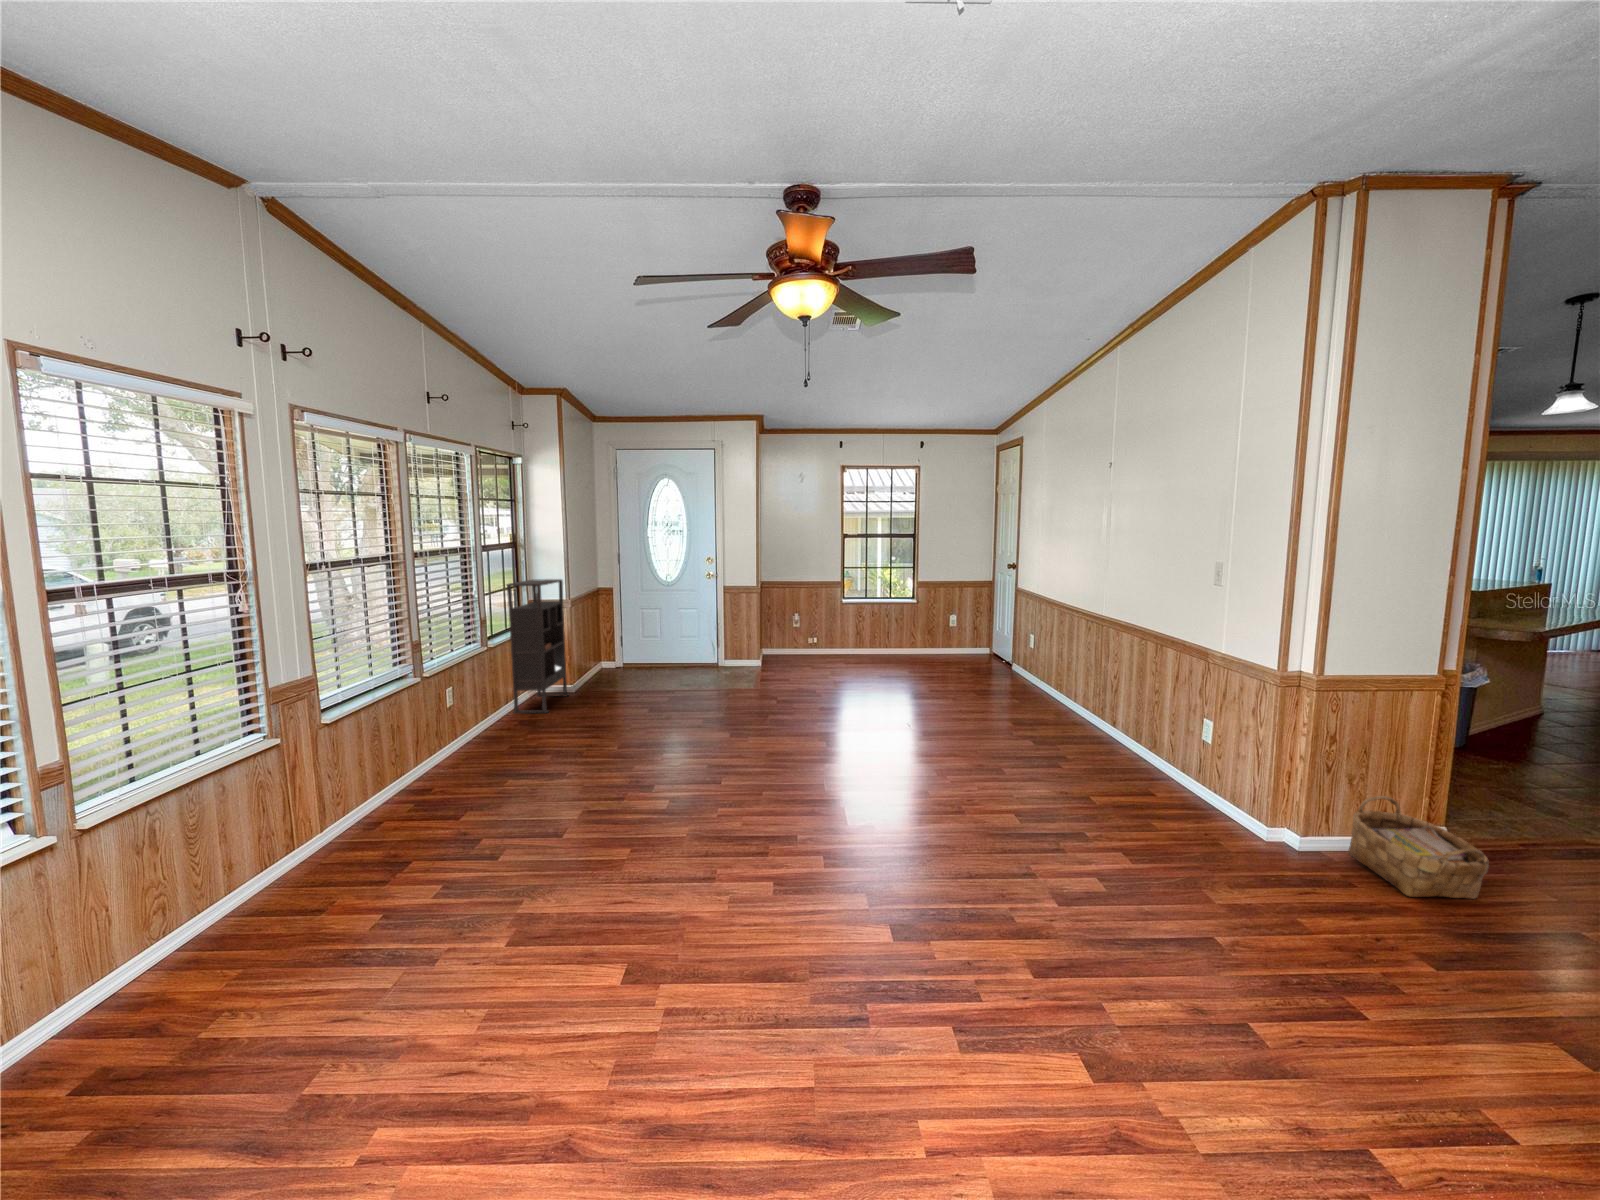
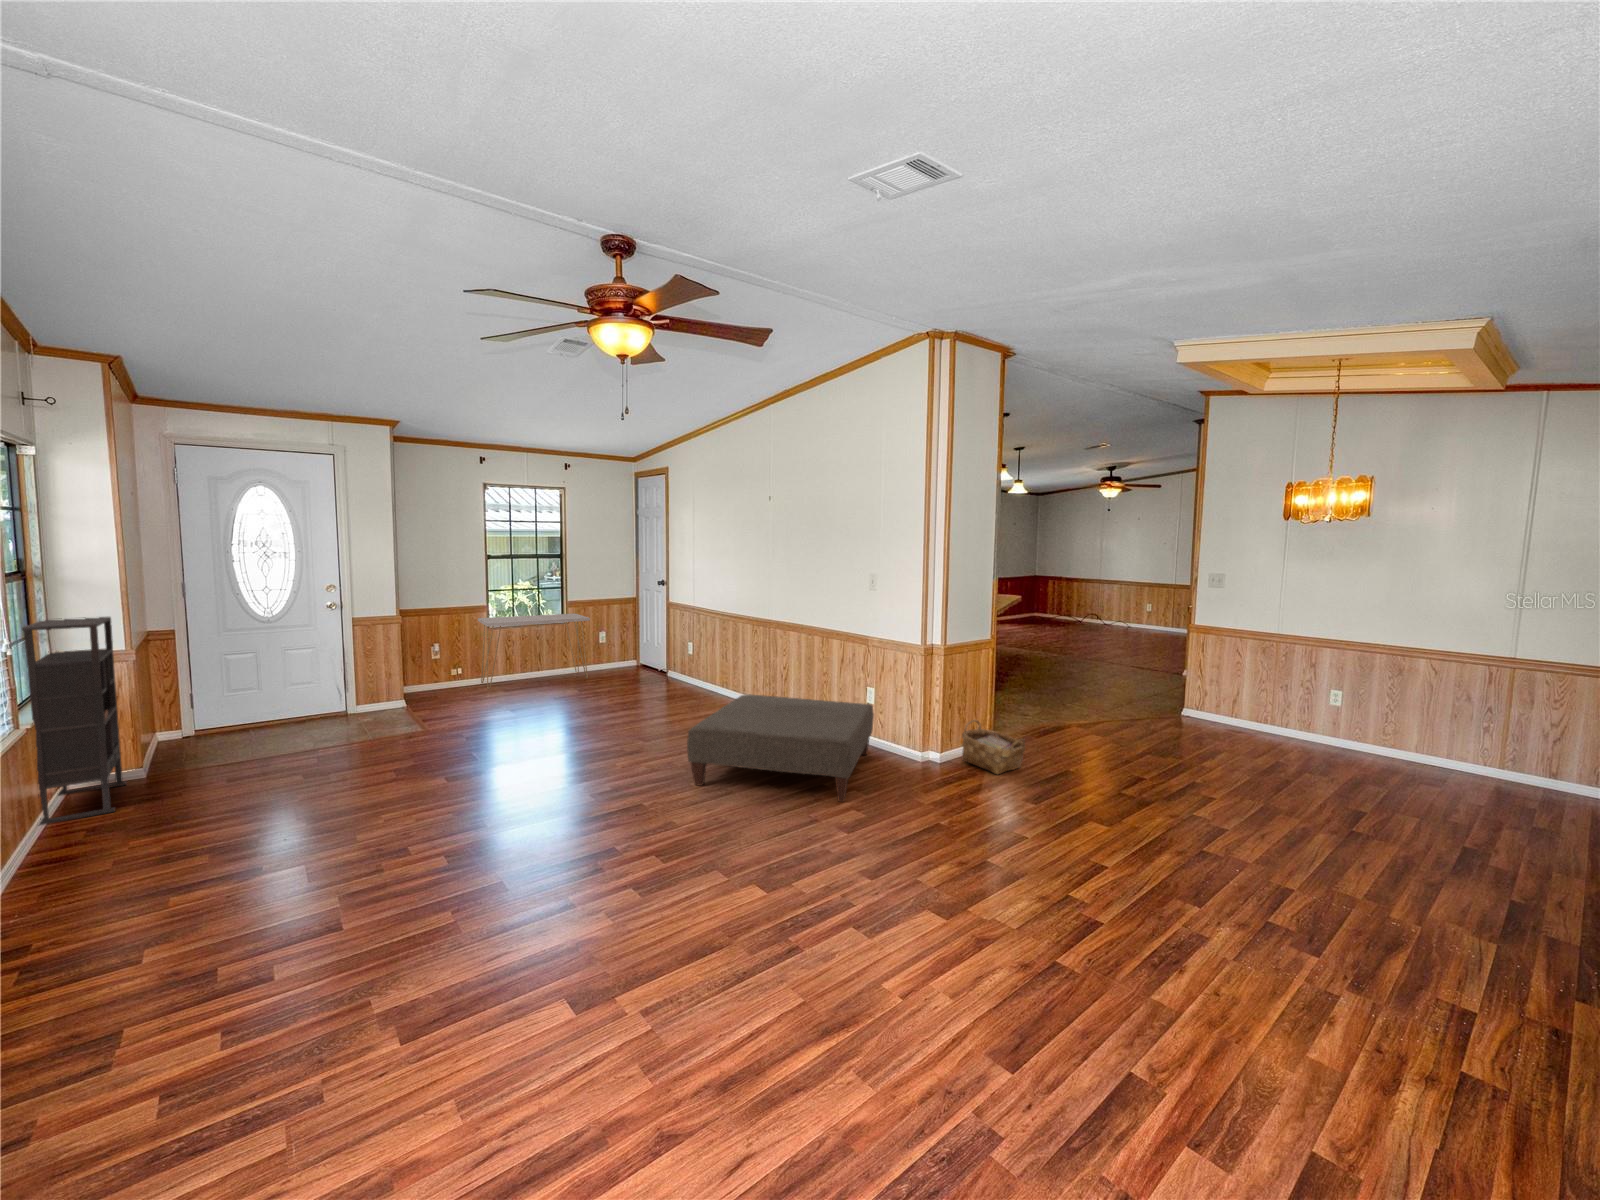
console table: none [832,594,927,660] -> present [478,614,590,689]
ottoman: none [920,699,1199,861] -> present [687,694,874,802]

